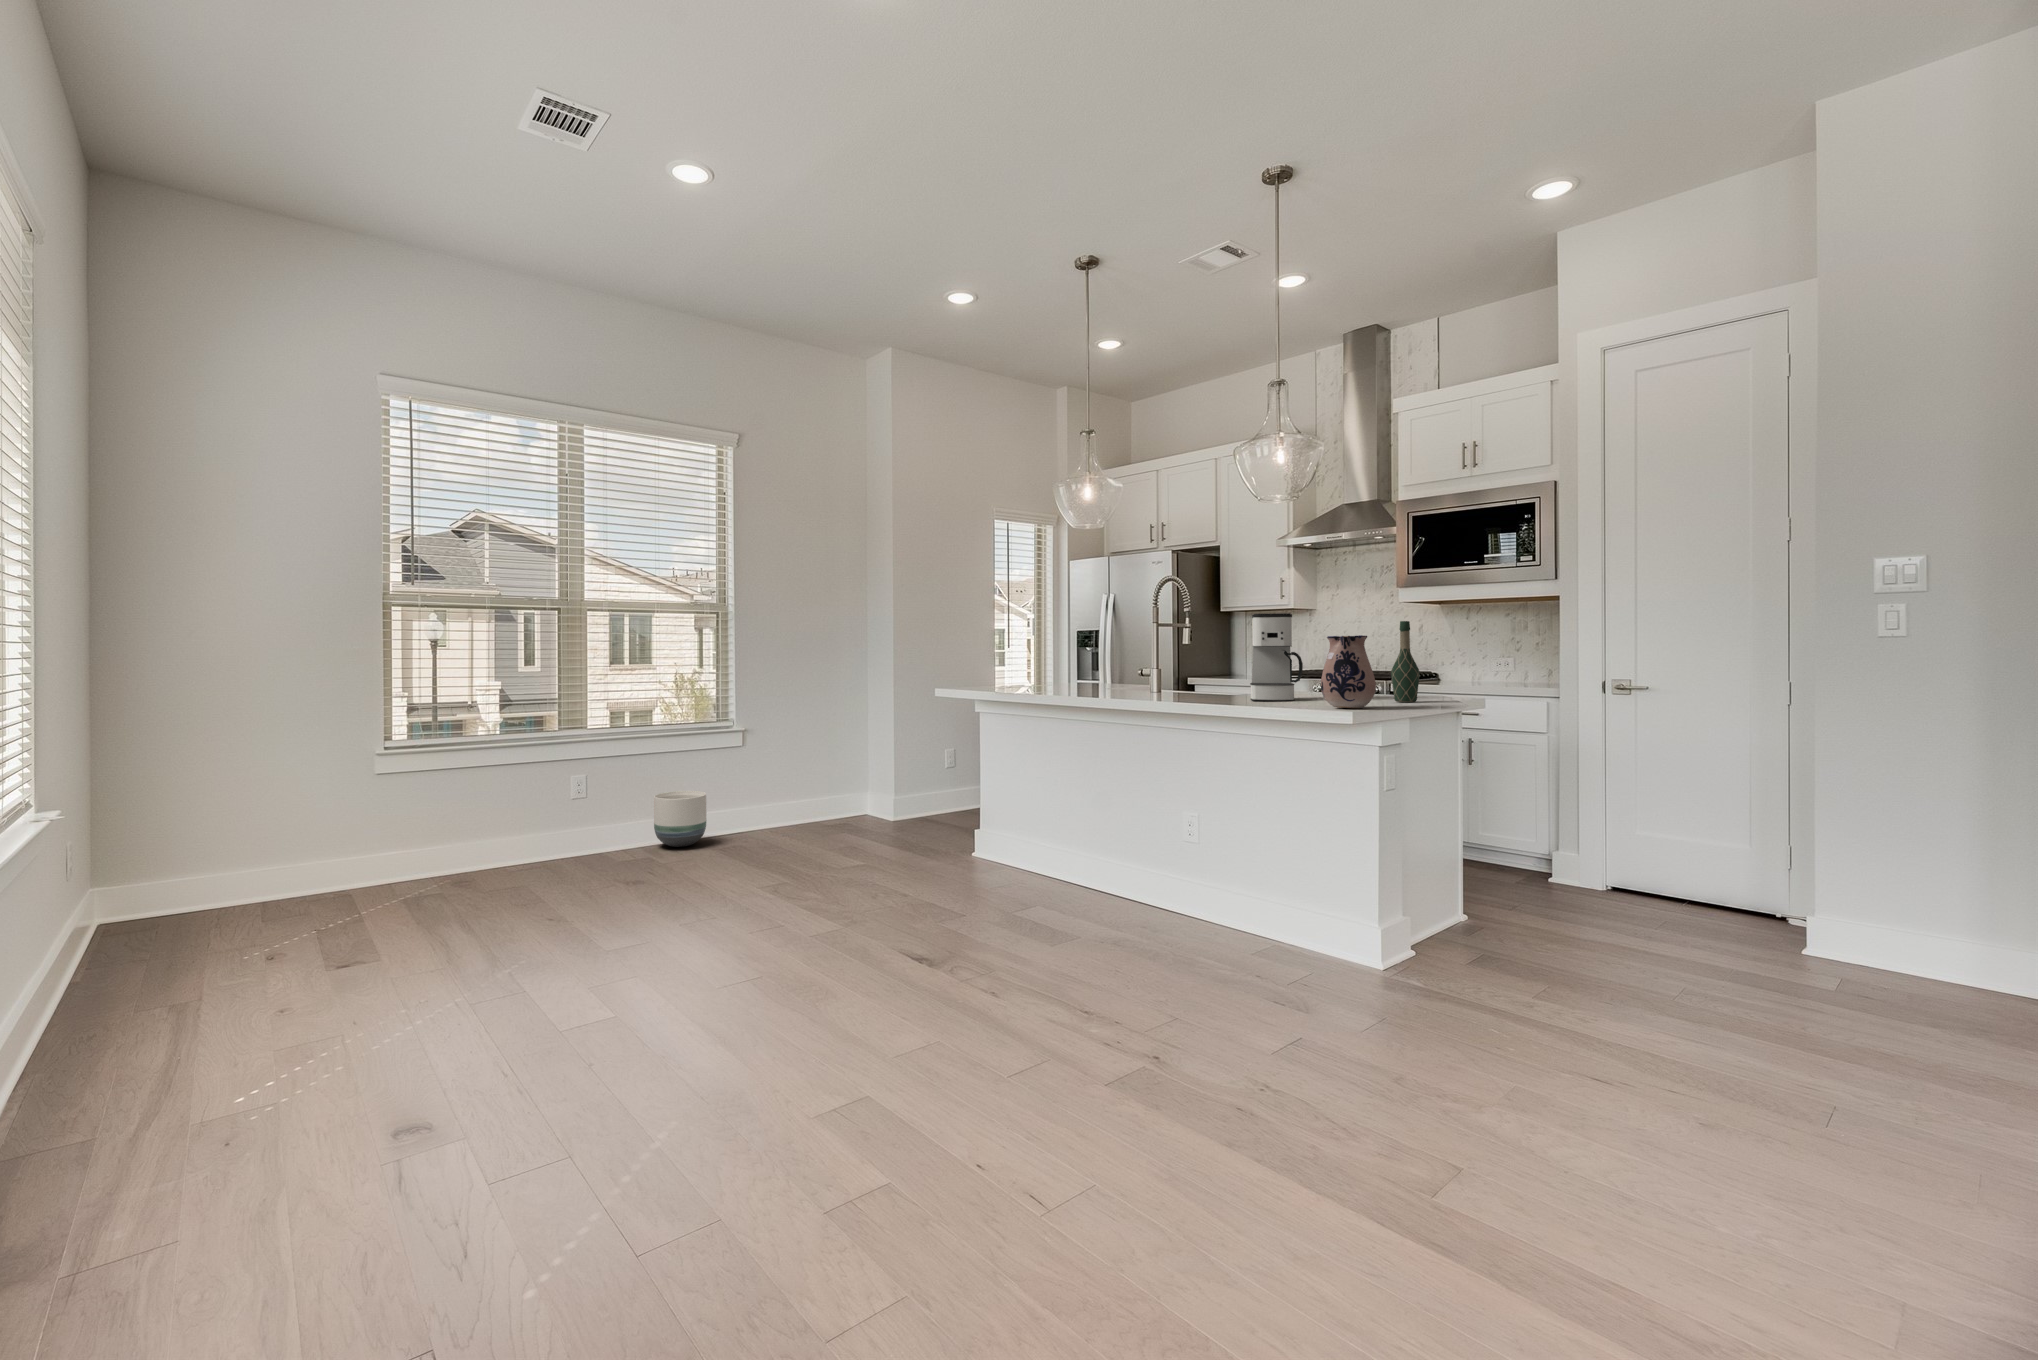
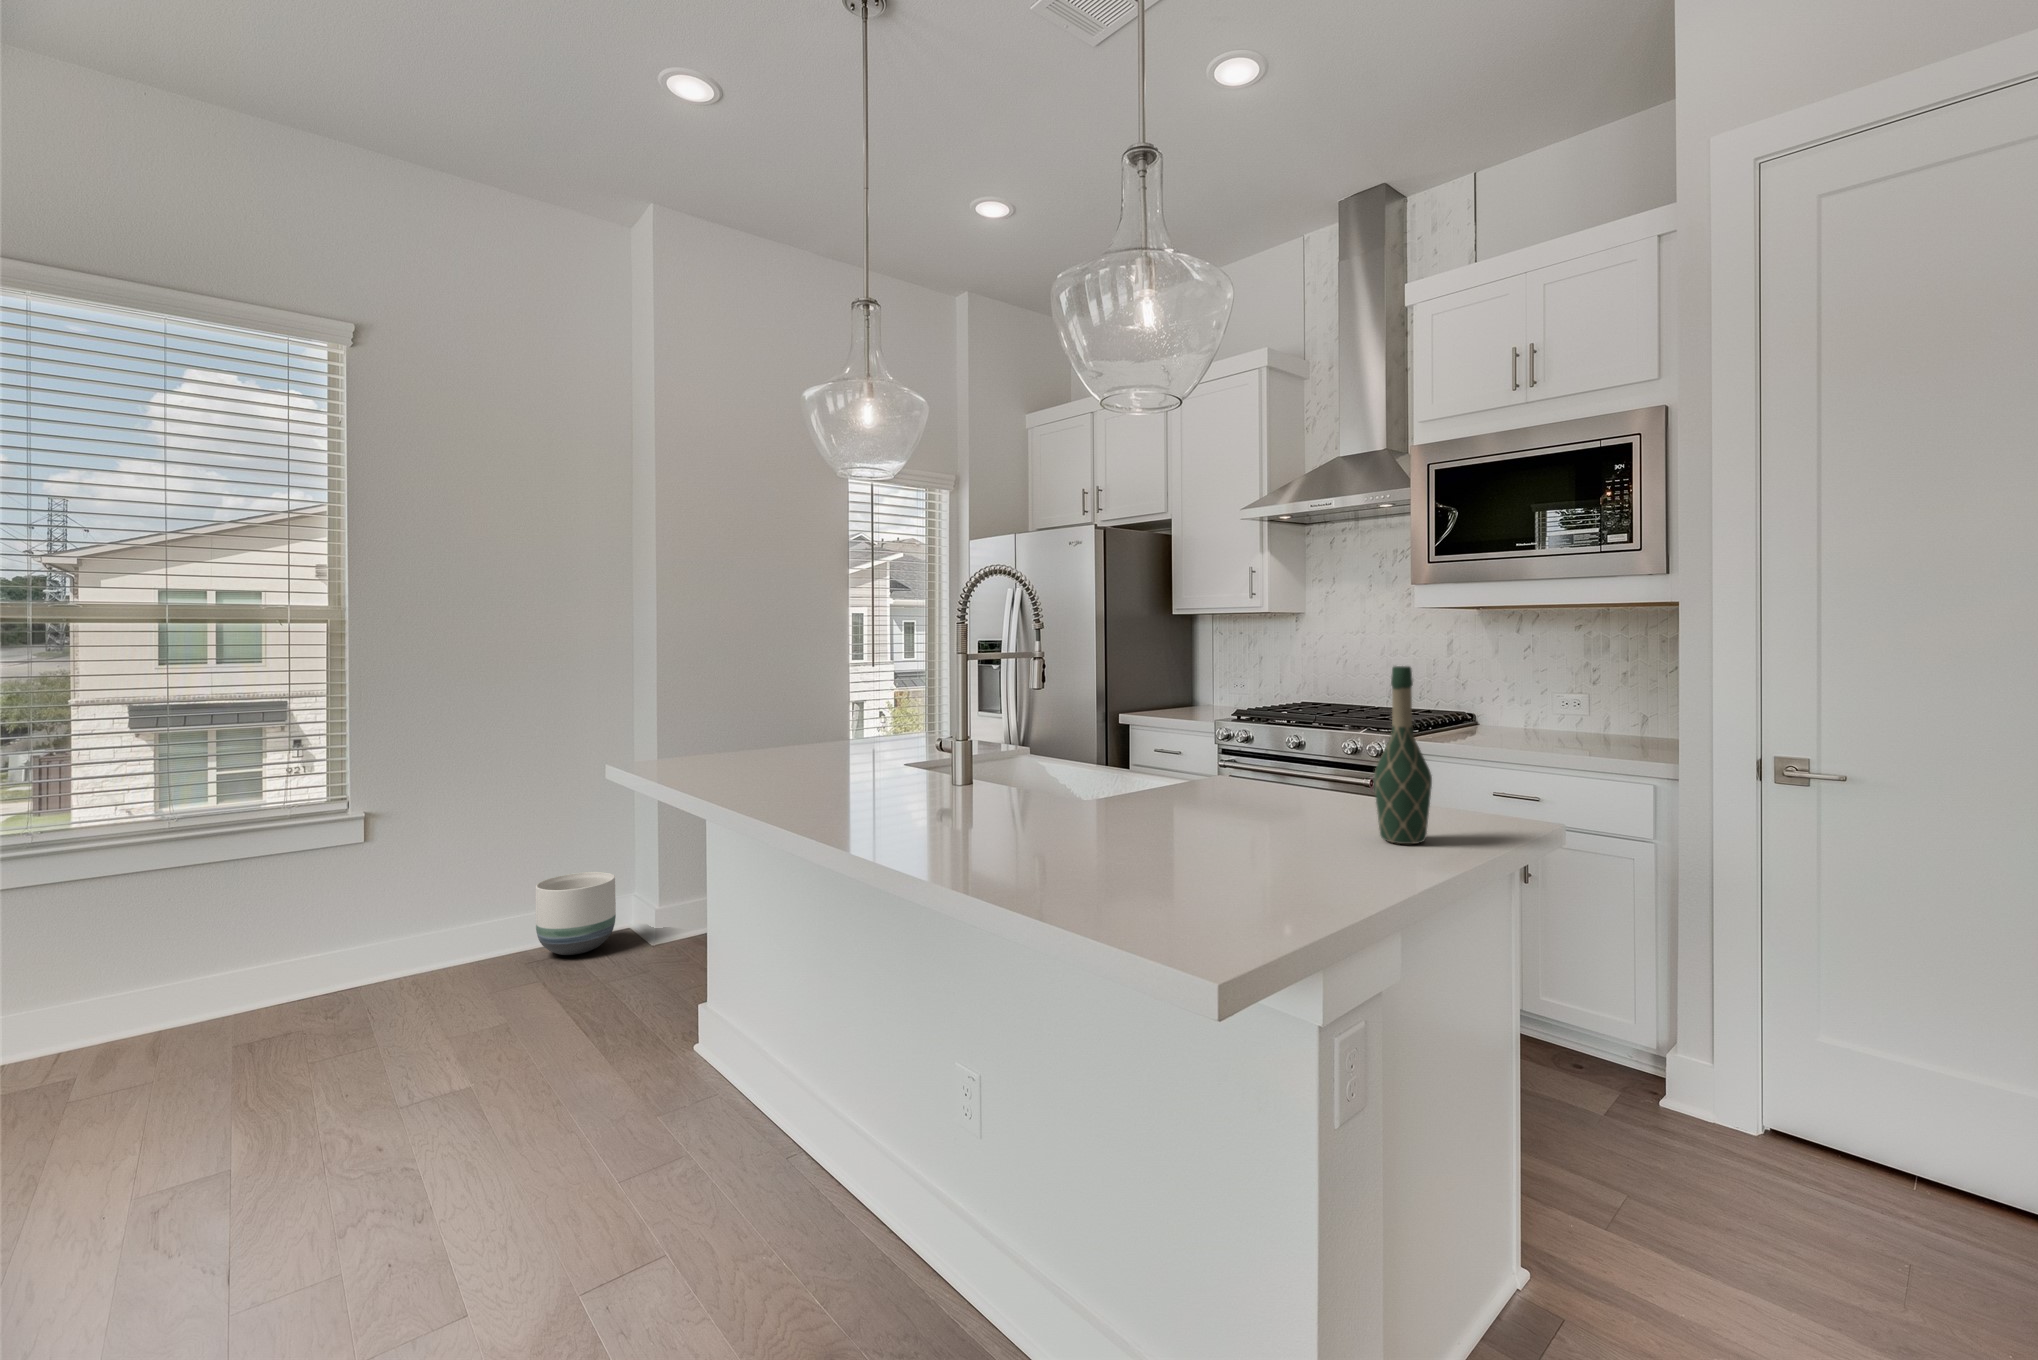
coffee maker: present [1250,613,1303,701] -> none [1108,643,1211,825]
ceramic pitcher: present [1321,635,1376,708] -> none [1199,710,1323,895]
planter: present [654,791,706,847] -> present [536,872,616,955]

